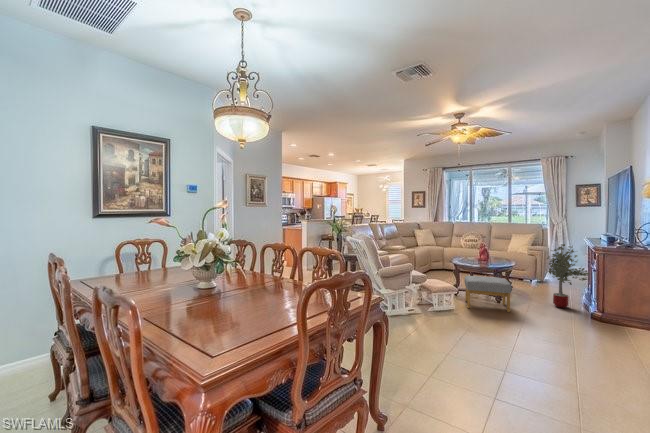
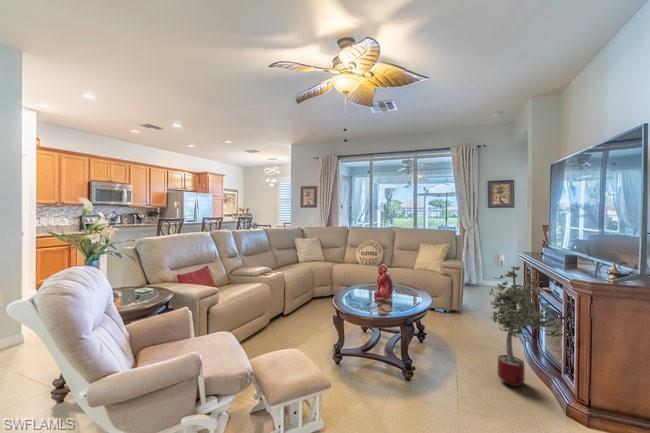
footstool: present [465,276,512,312] -> none [347,332,435,420]

